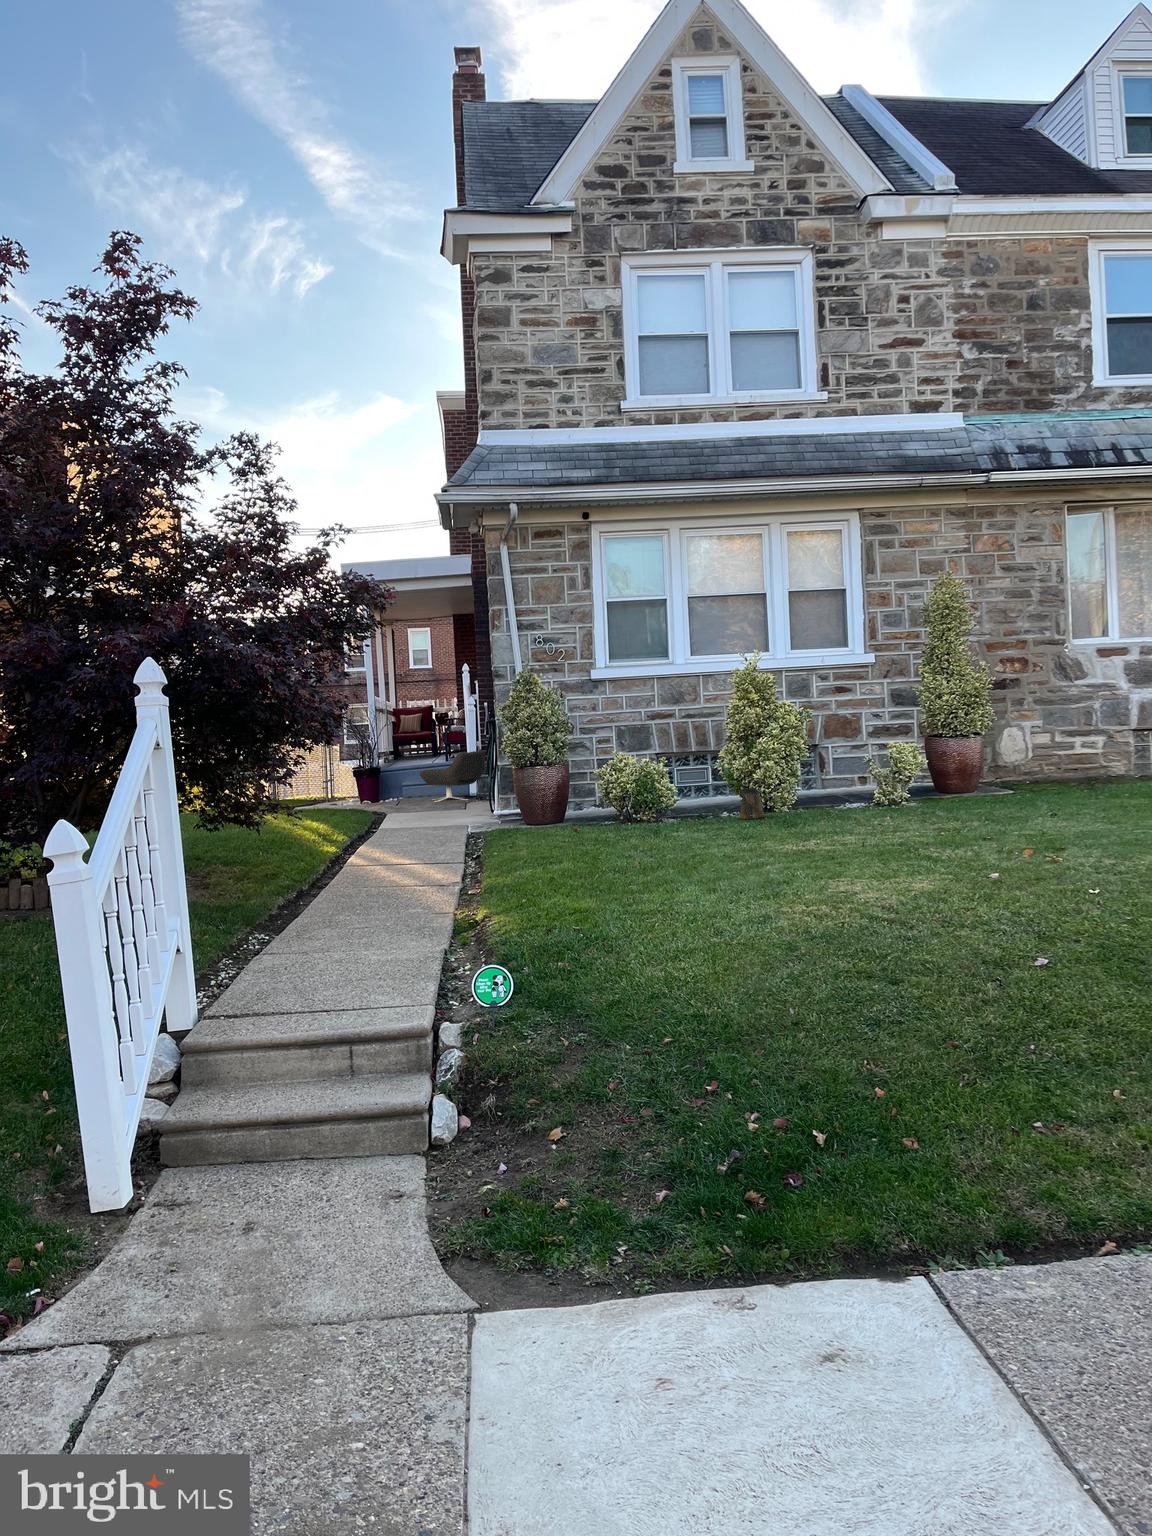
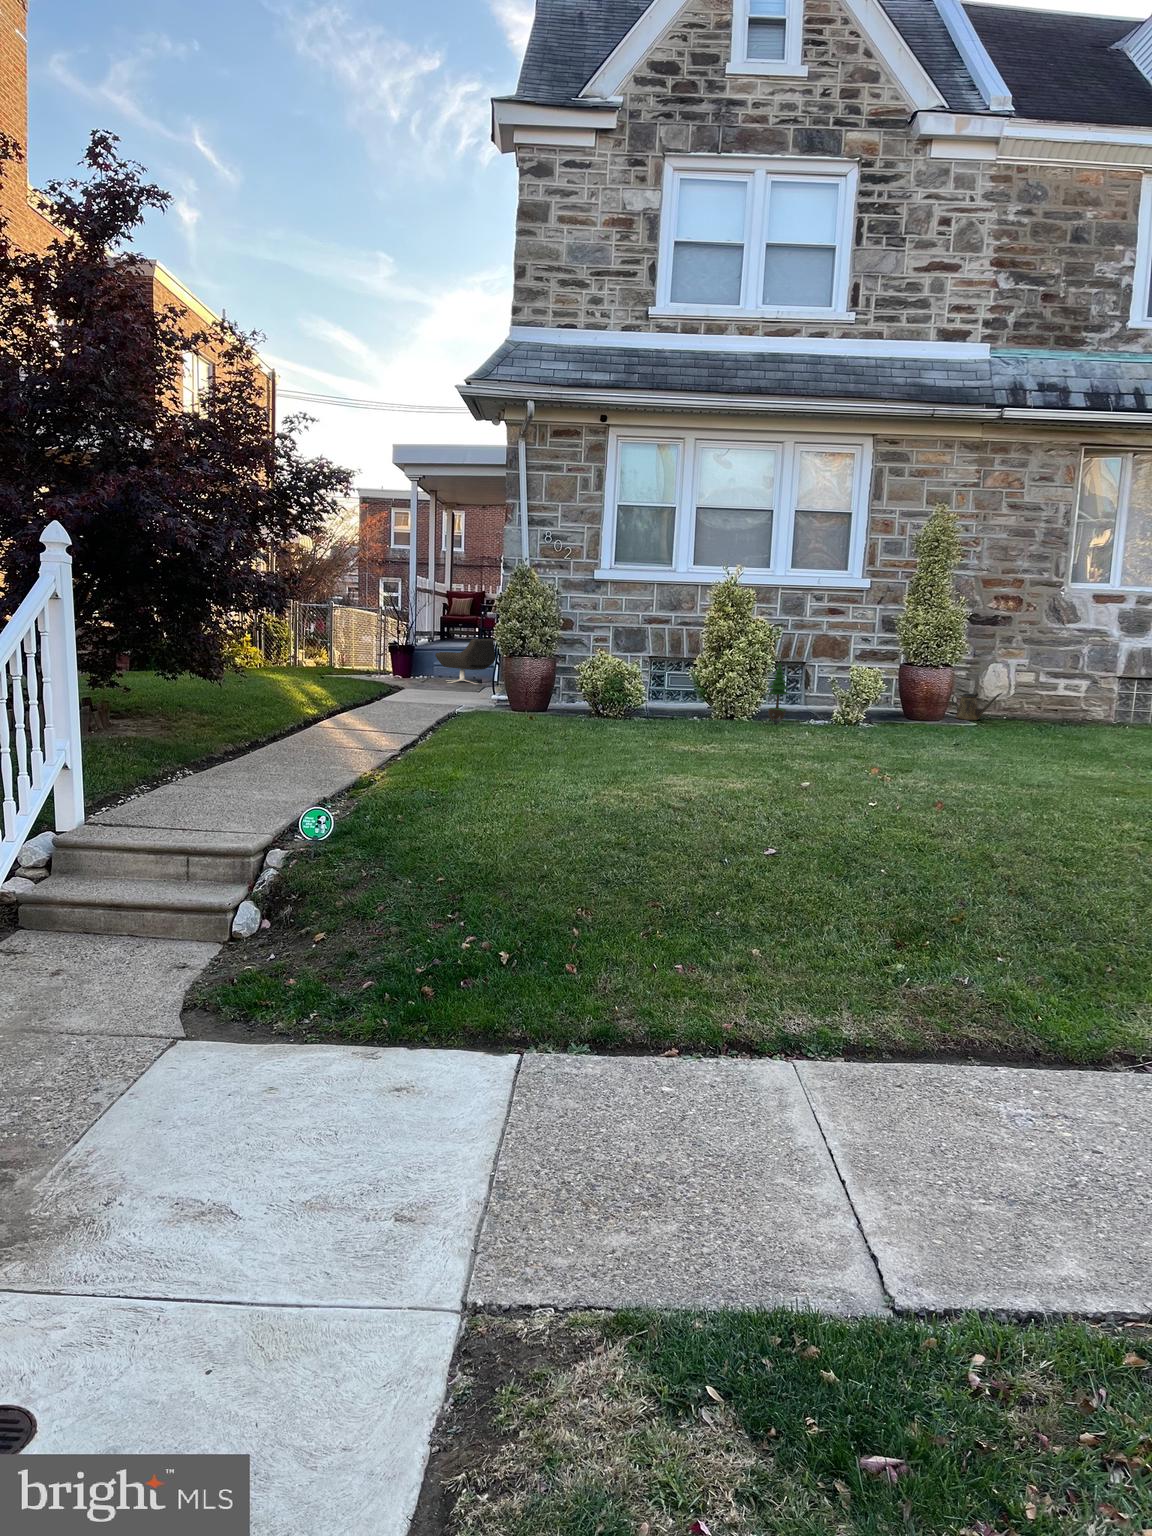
potted tree: none [794,747,817,811] -> present [768,663,788,723]
watering can: present [740,788,765,819] -> present [951,693,1002,720]

